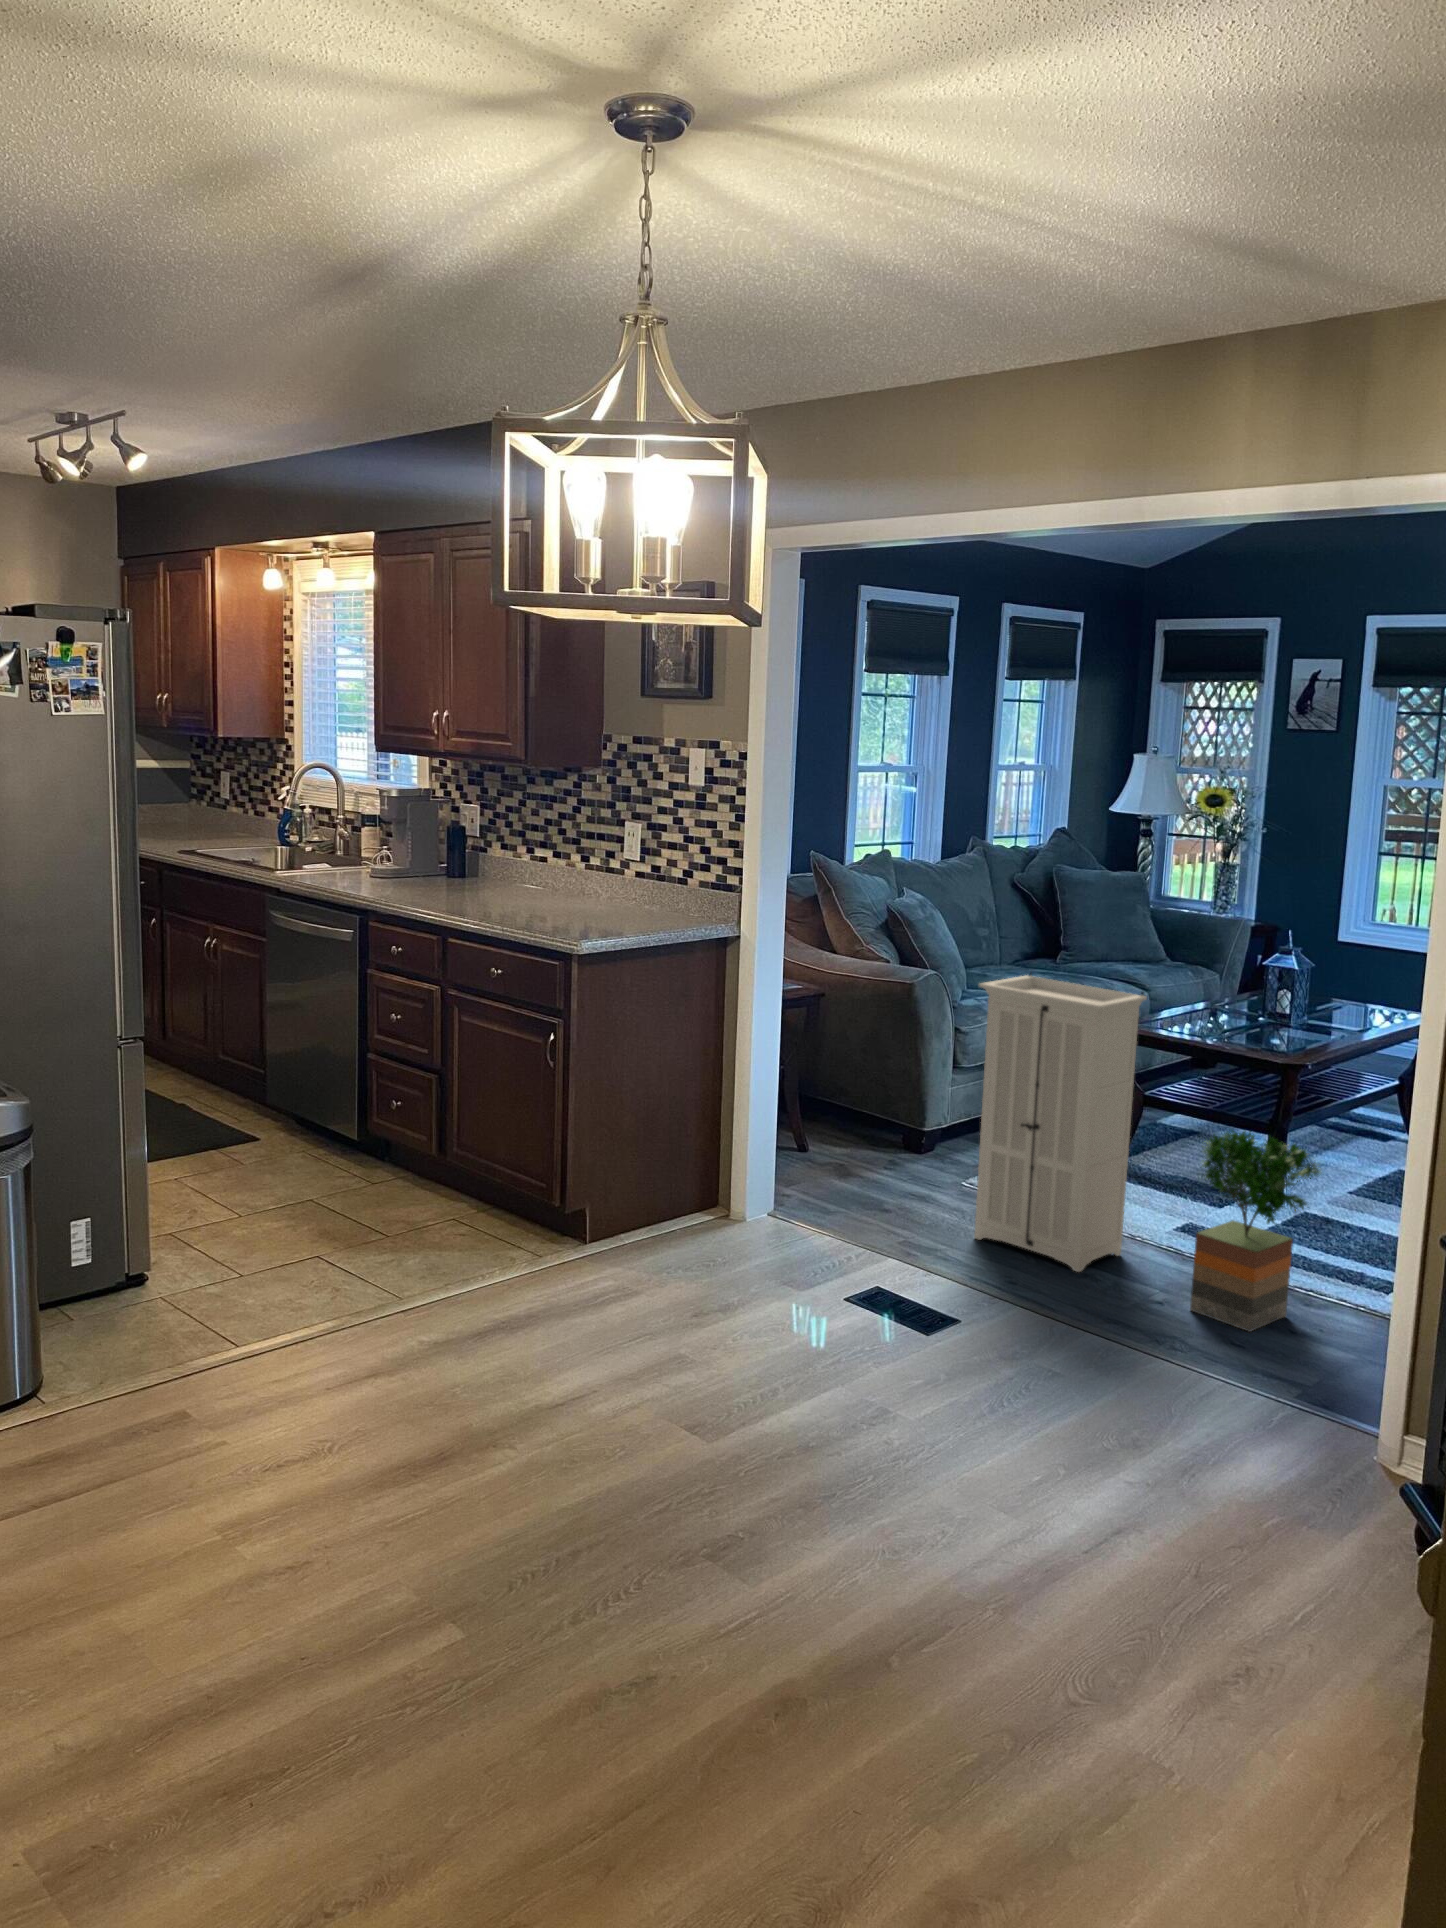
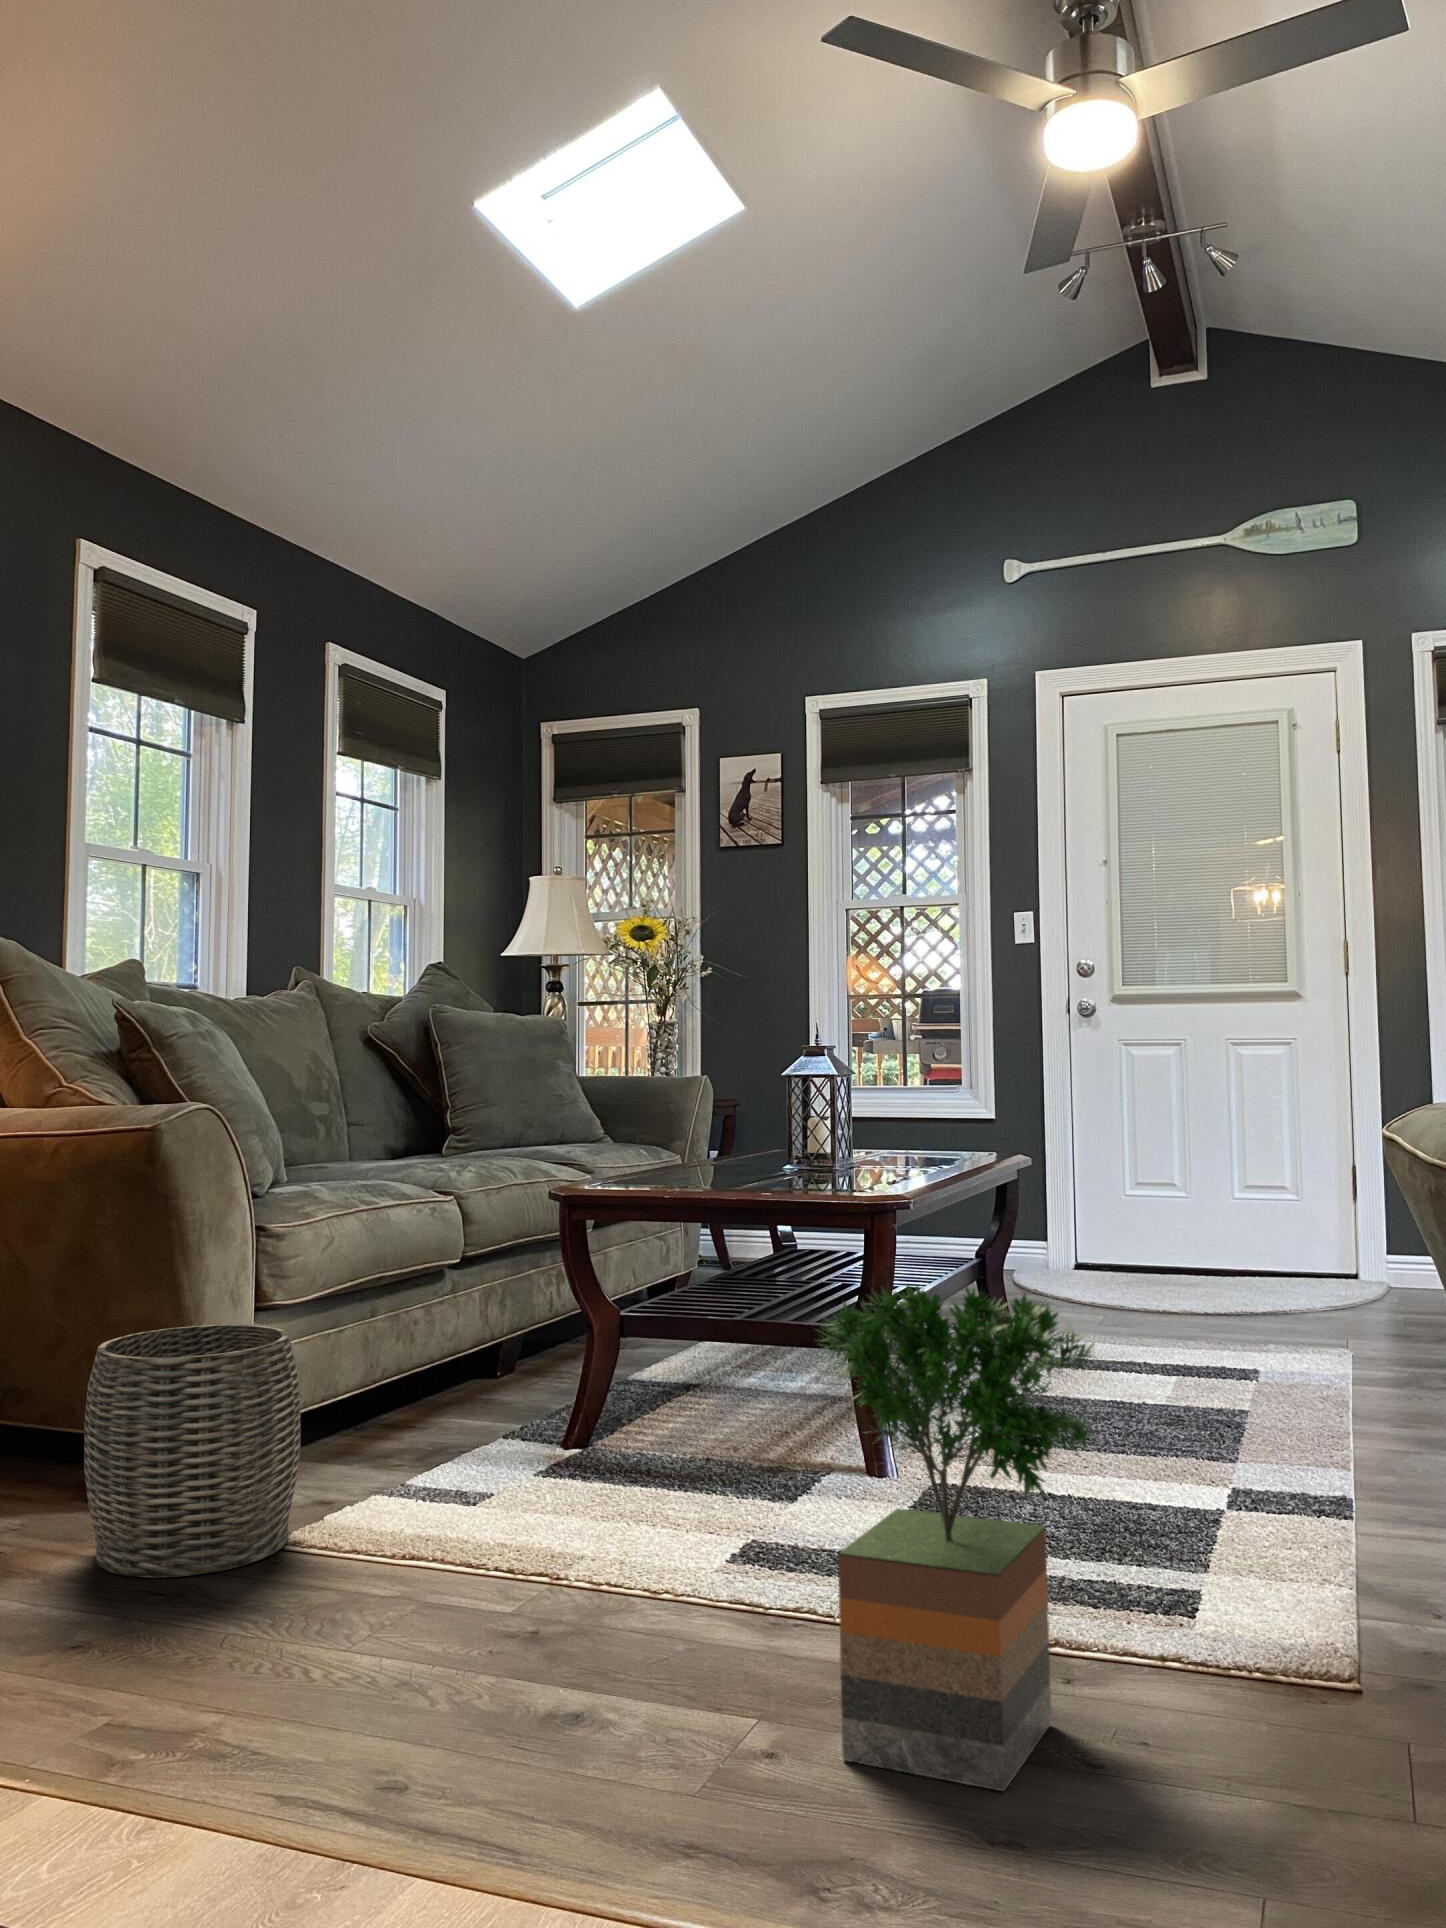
storage cabinet: present [974,974,1147,1272] -> none [271,1024,648,1710]
woven basket: none [880,1079,976,1193] -> present [84,1325,300,1577]

